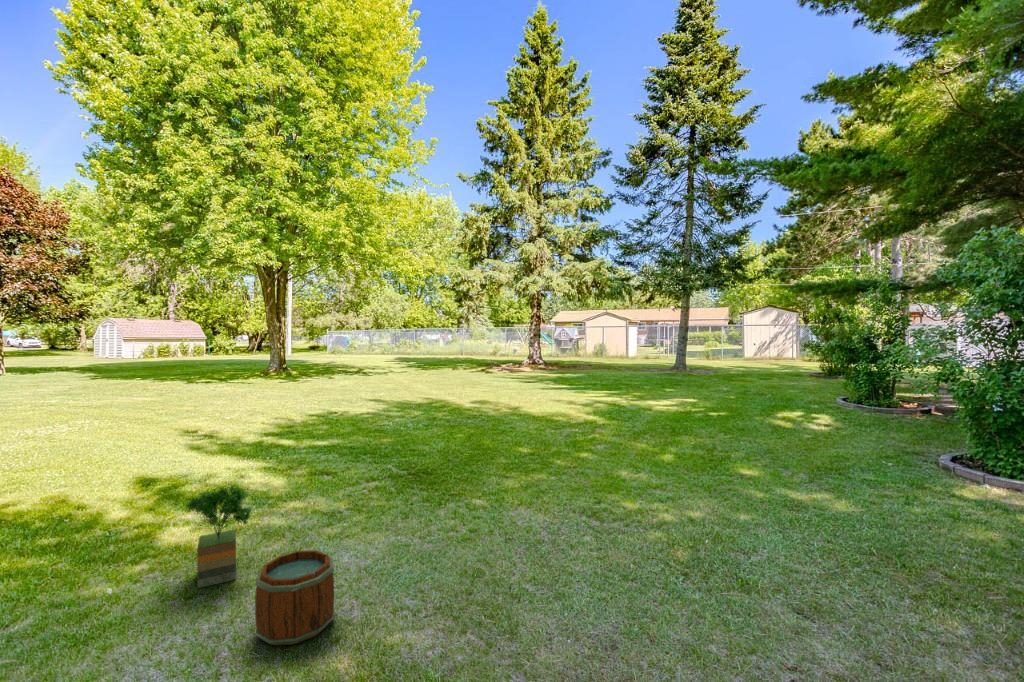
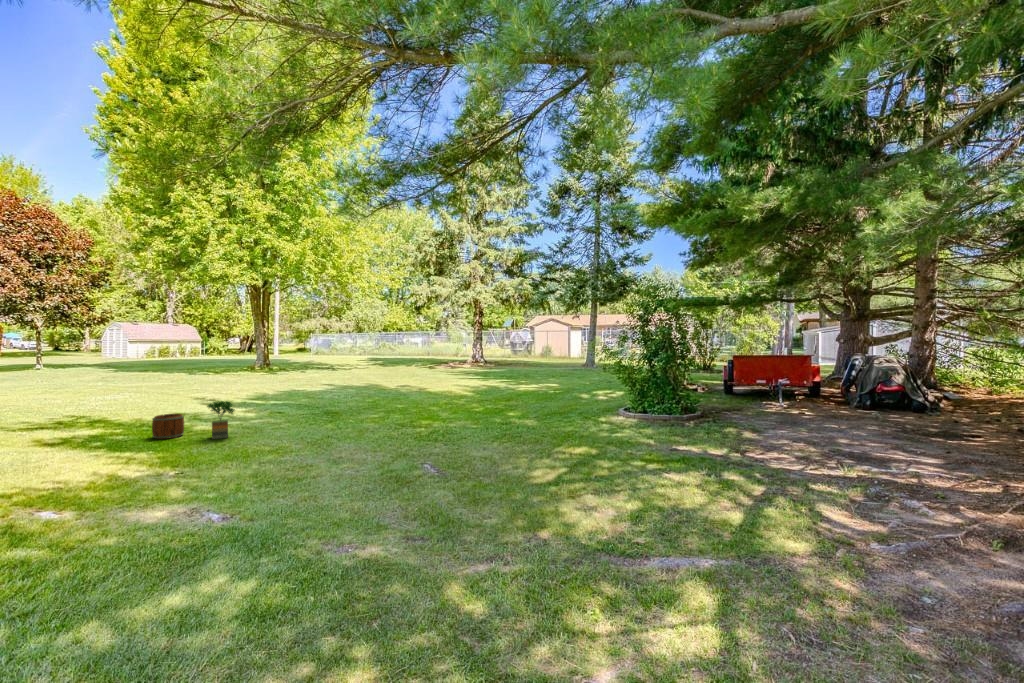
bucket: present [255,550,334,645] -> present [152,414,184,439]

